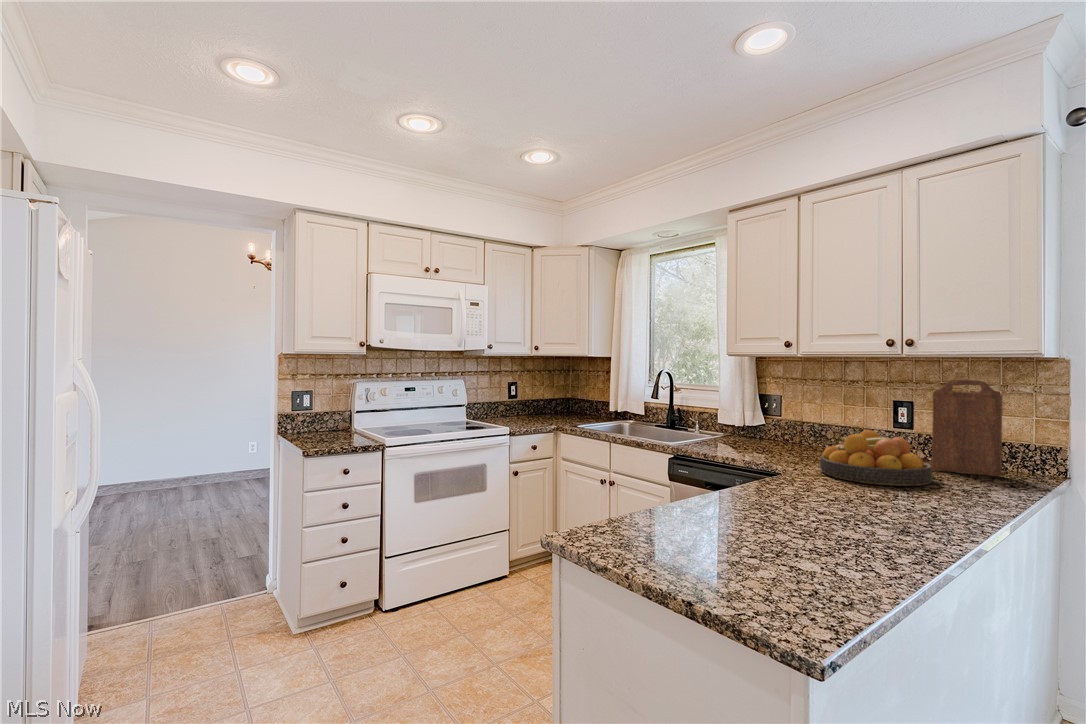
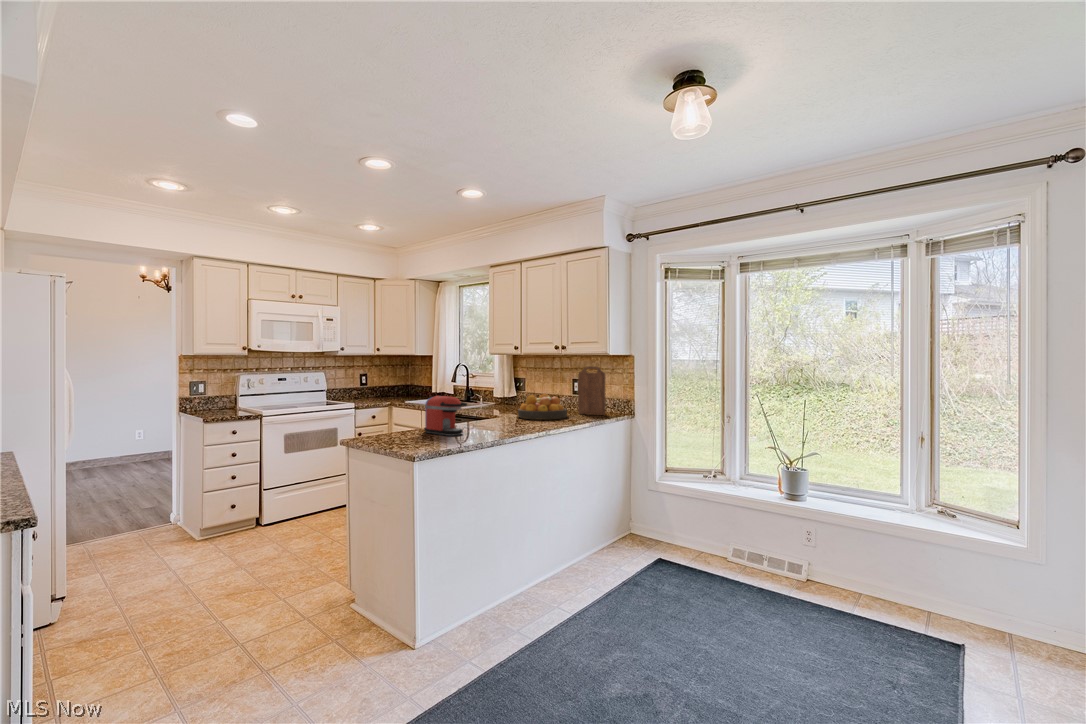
coffee maker: none [695,442,815,539] -> present [424,396,467,436]

